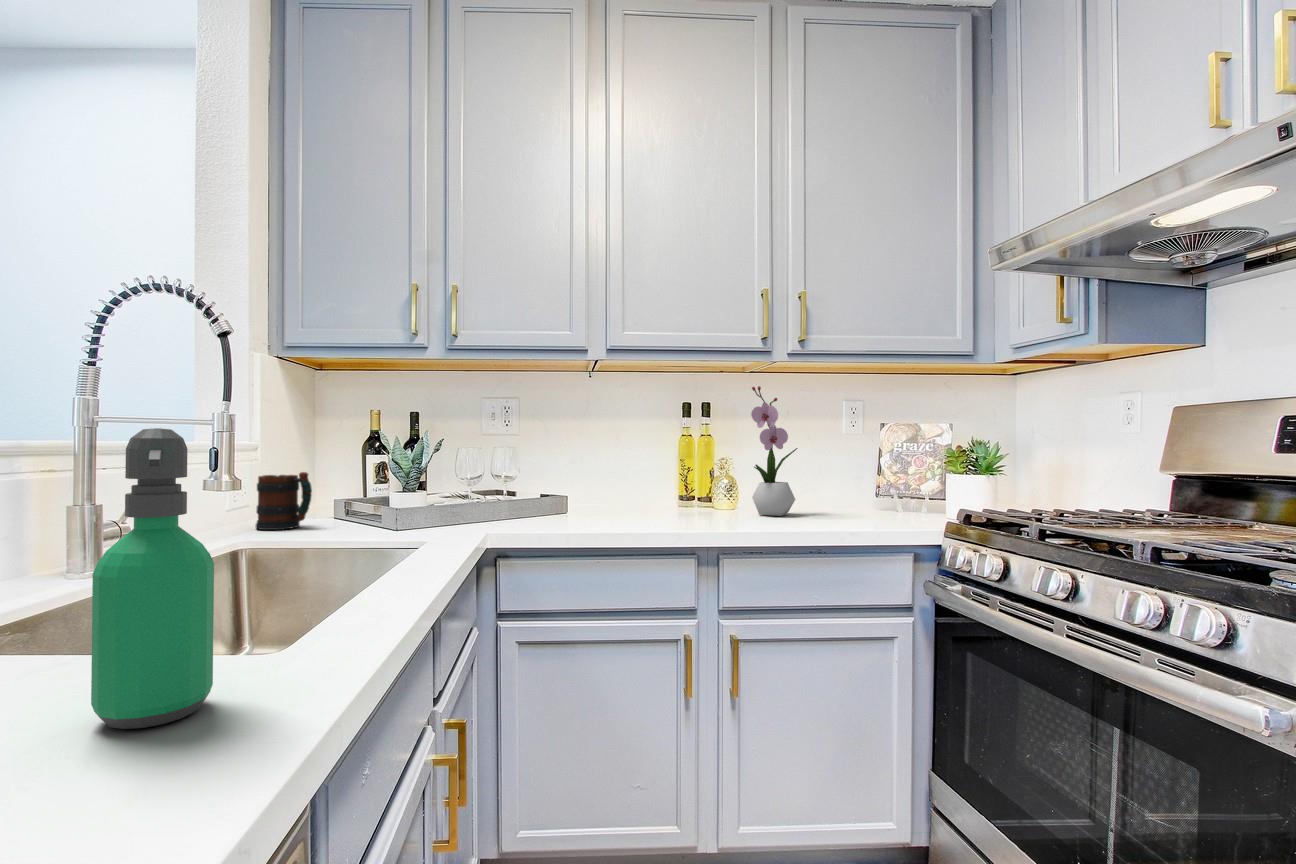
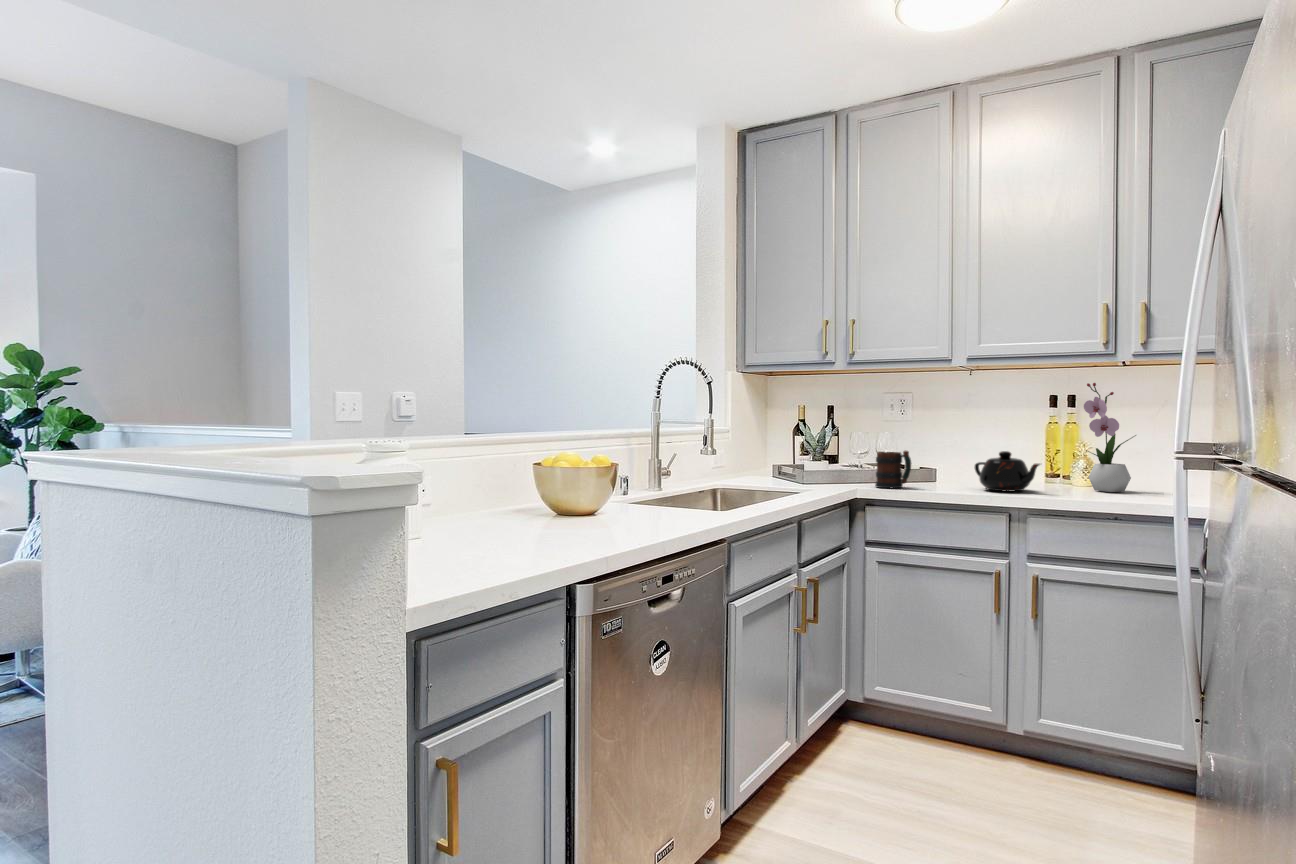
soap dispenser: present [91,428,214,729] -> none [665,435,696,525]
teapot: none [631,470,725,523] -> present [974,451,1040,492]
mug: present [256,472,312,530] -> present [875,451,911,488]

